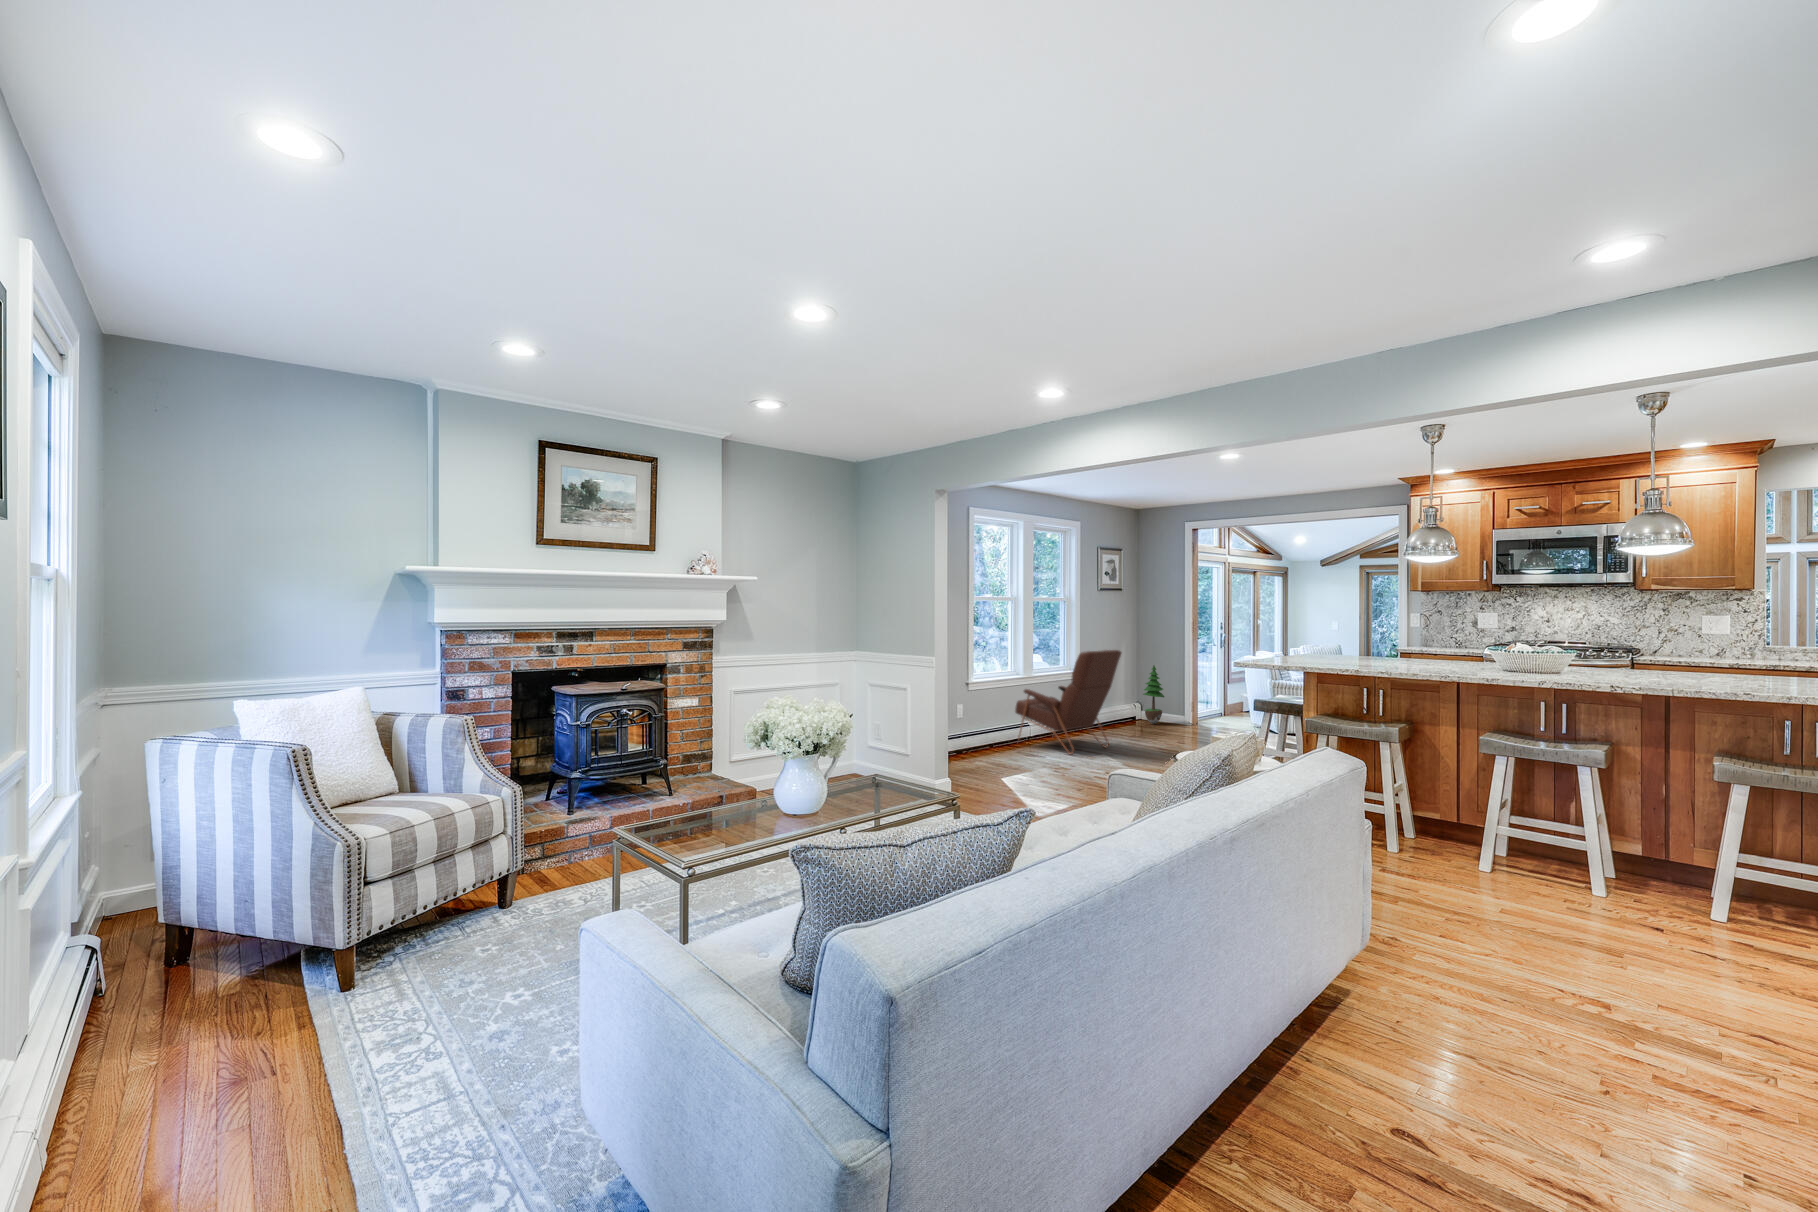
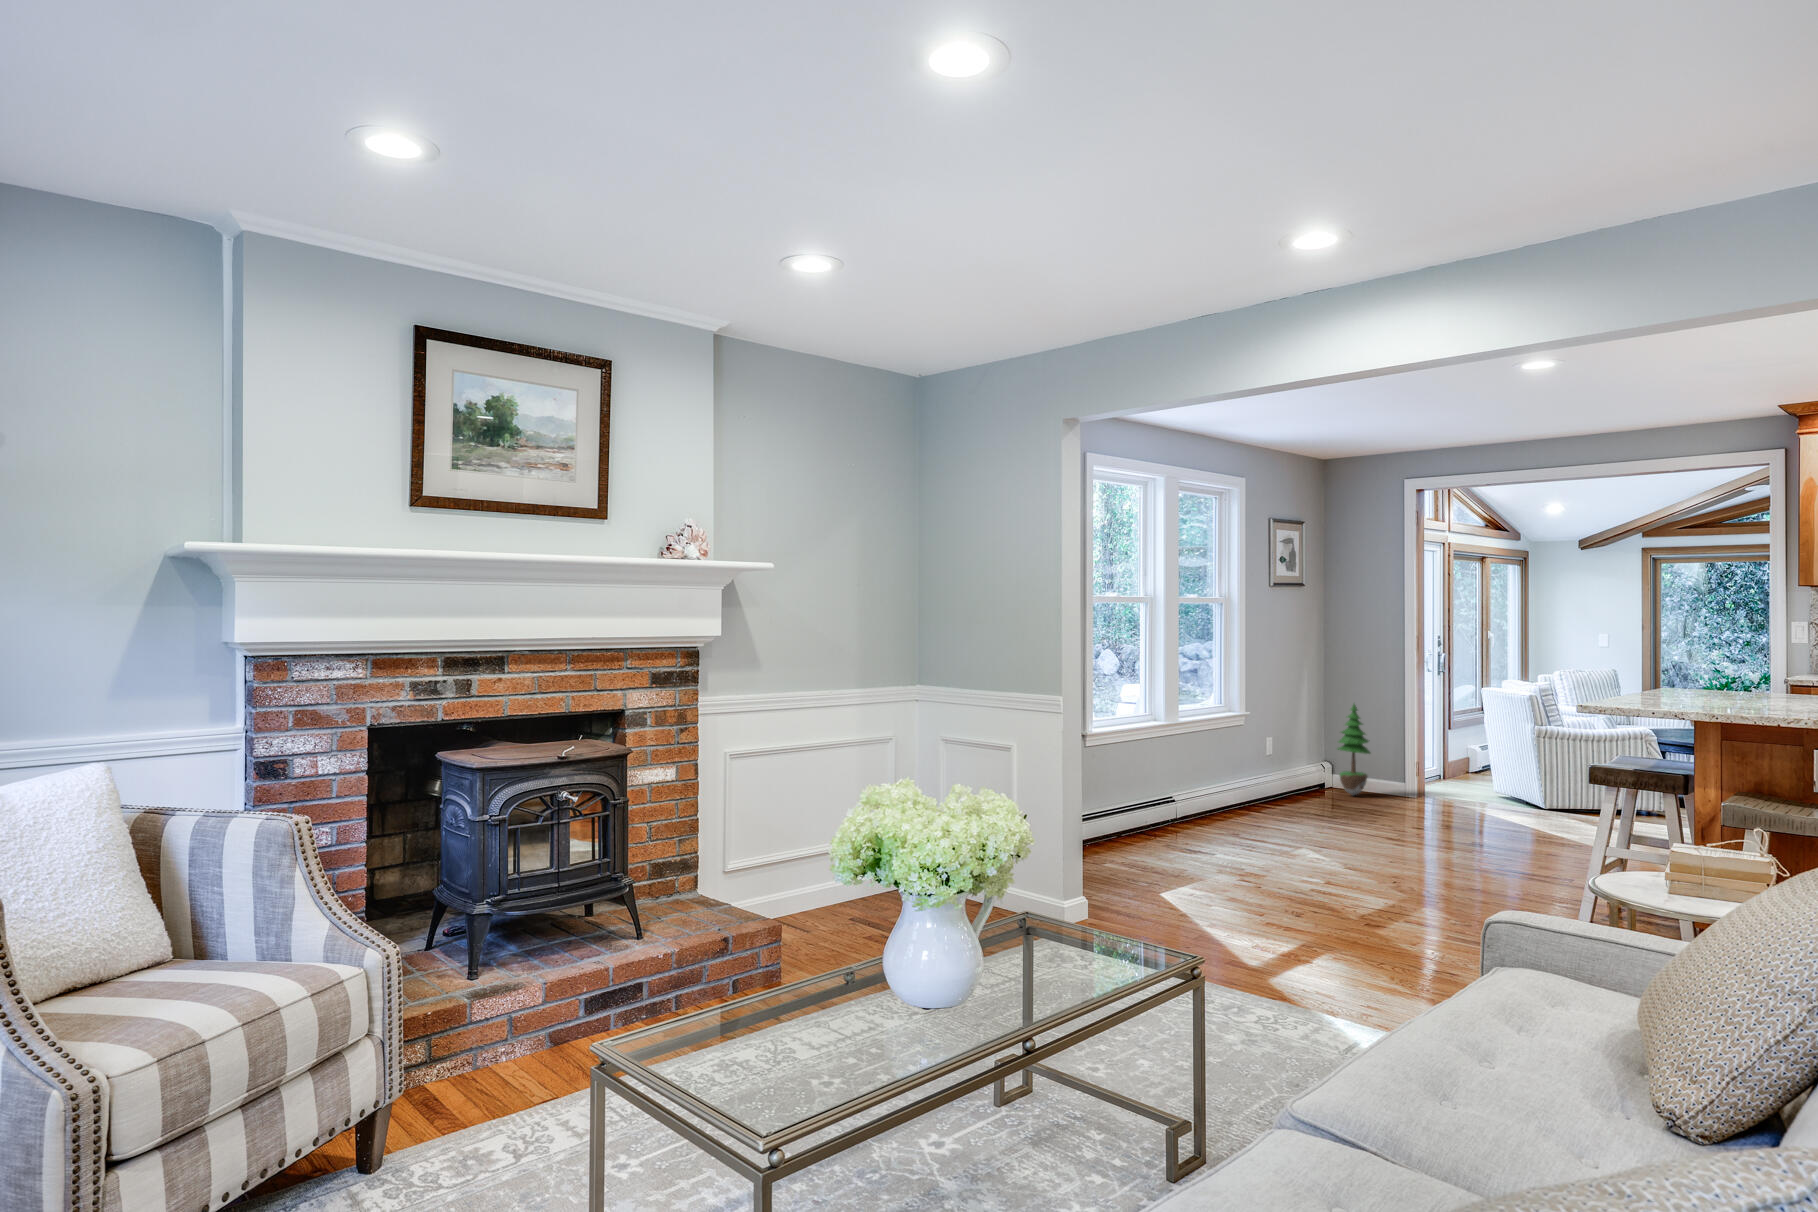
armchair: present [1015,650,1121,754] -> none [1153,681,1327,850]

